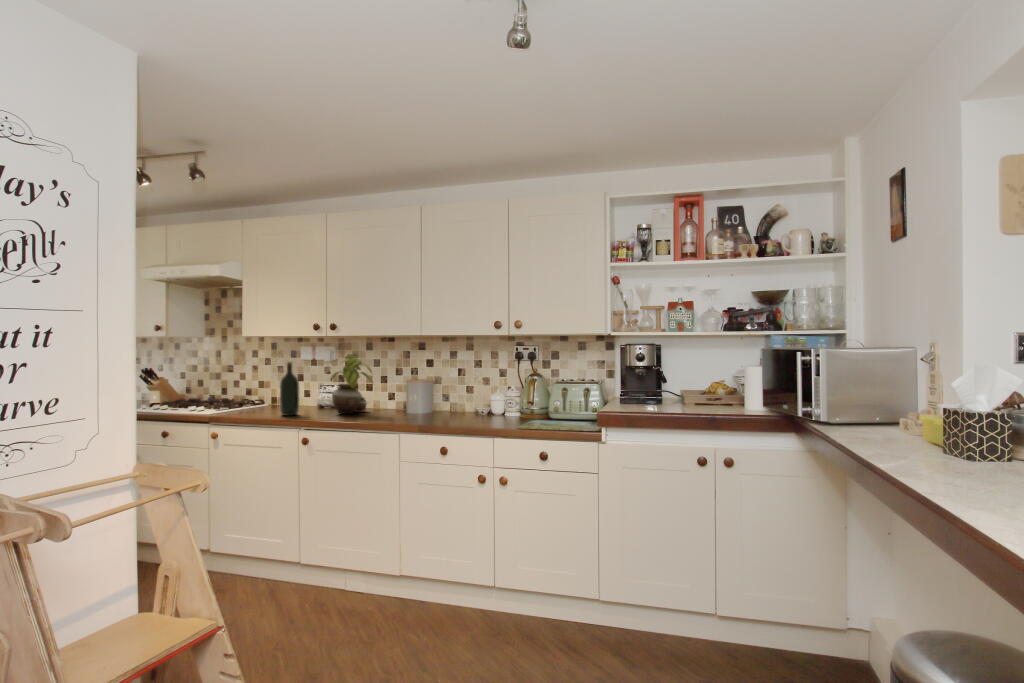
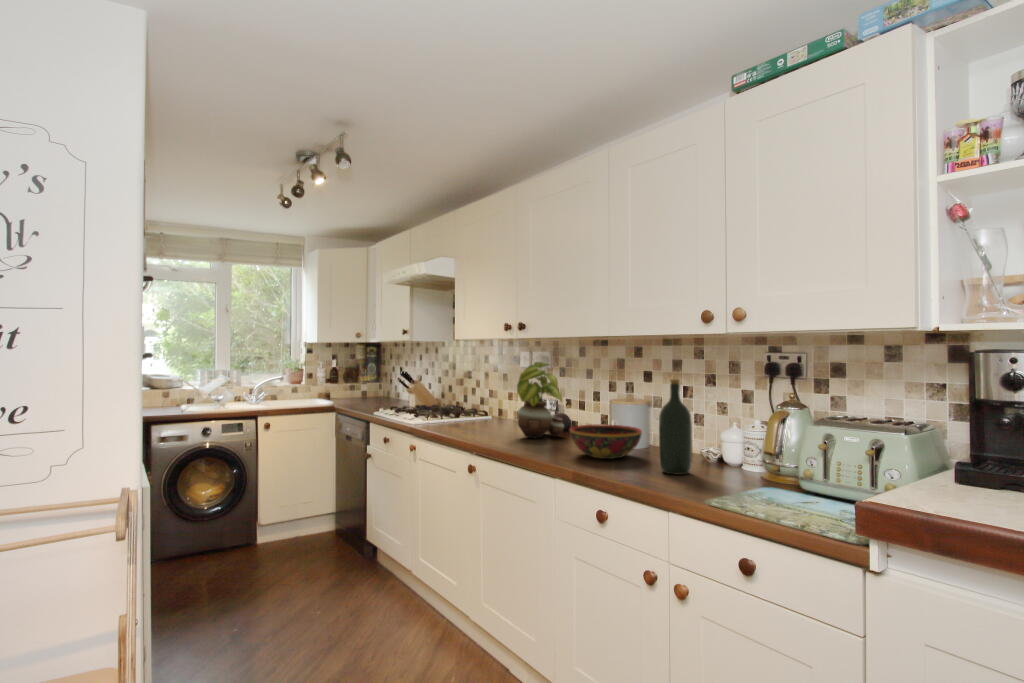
wine bottle: present [280,362,299,416] -> present [659,379,692,475]
bowl: none [399,397,448,418] -> present [570,424,642,459]

